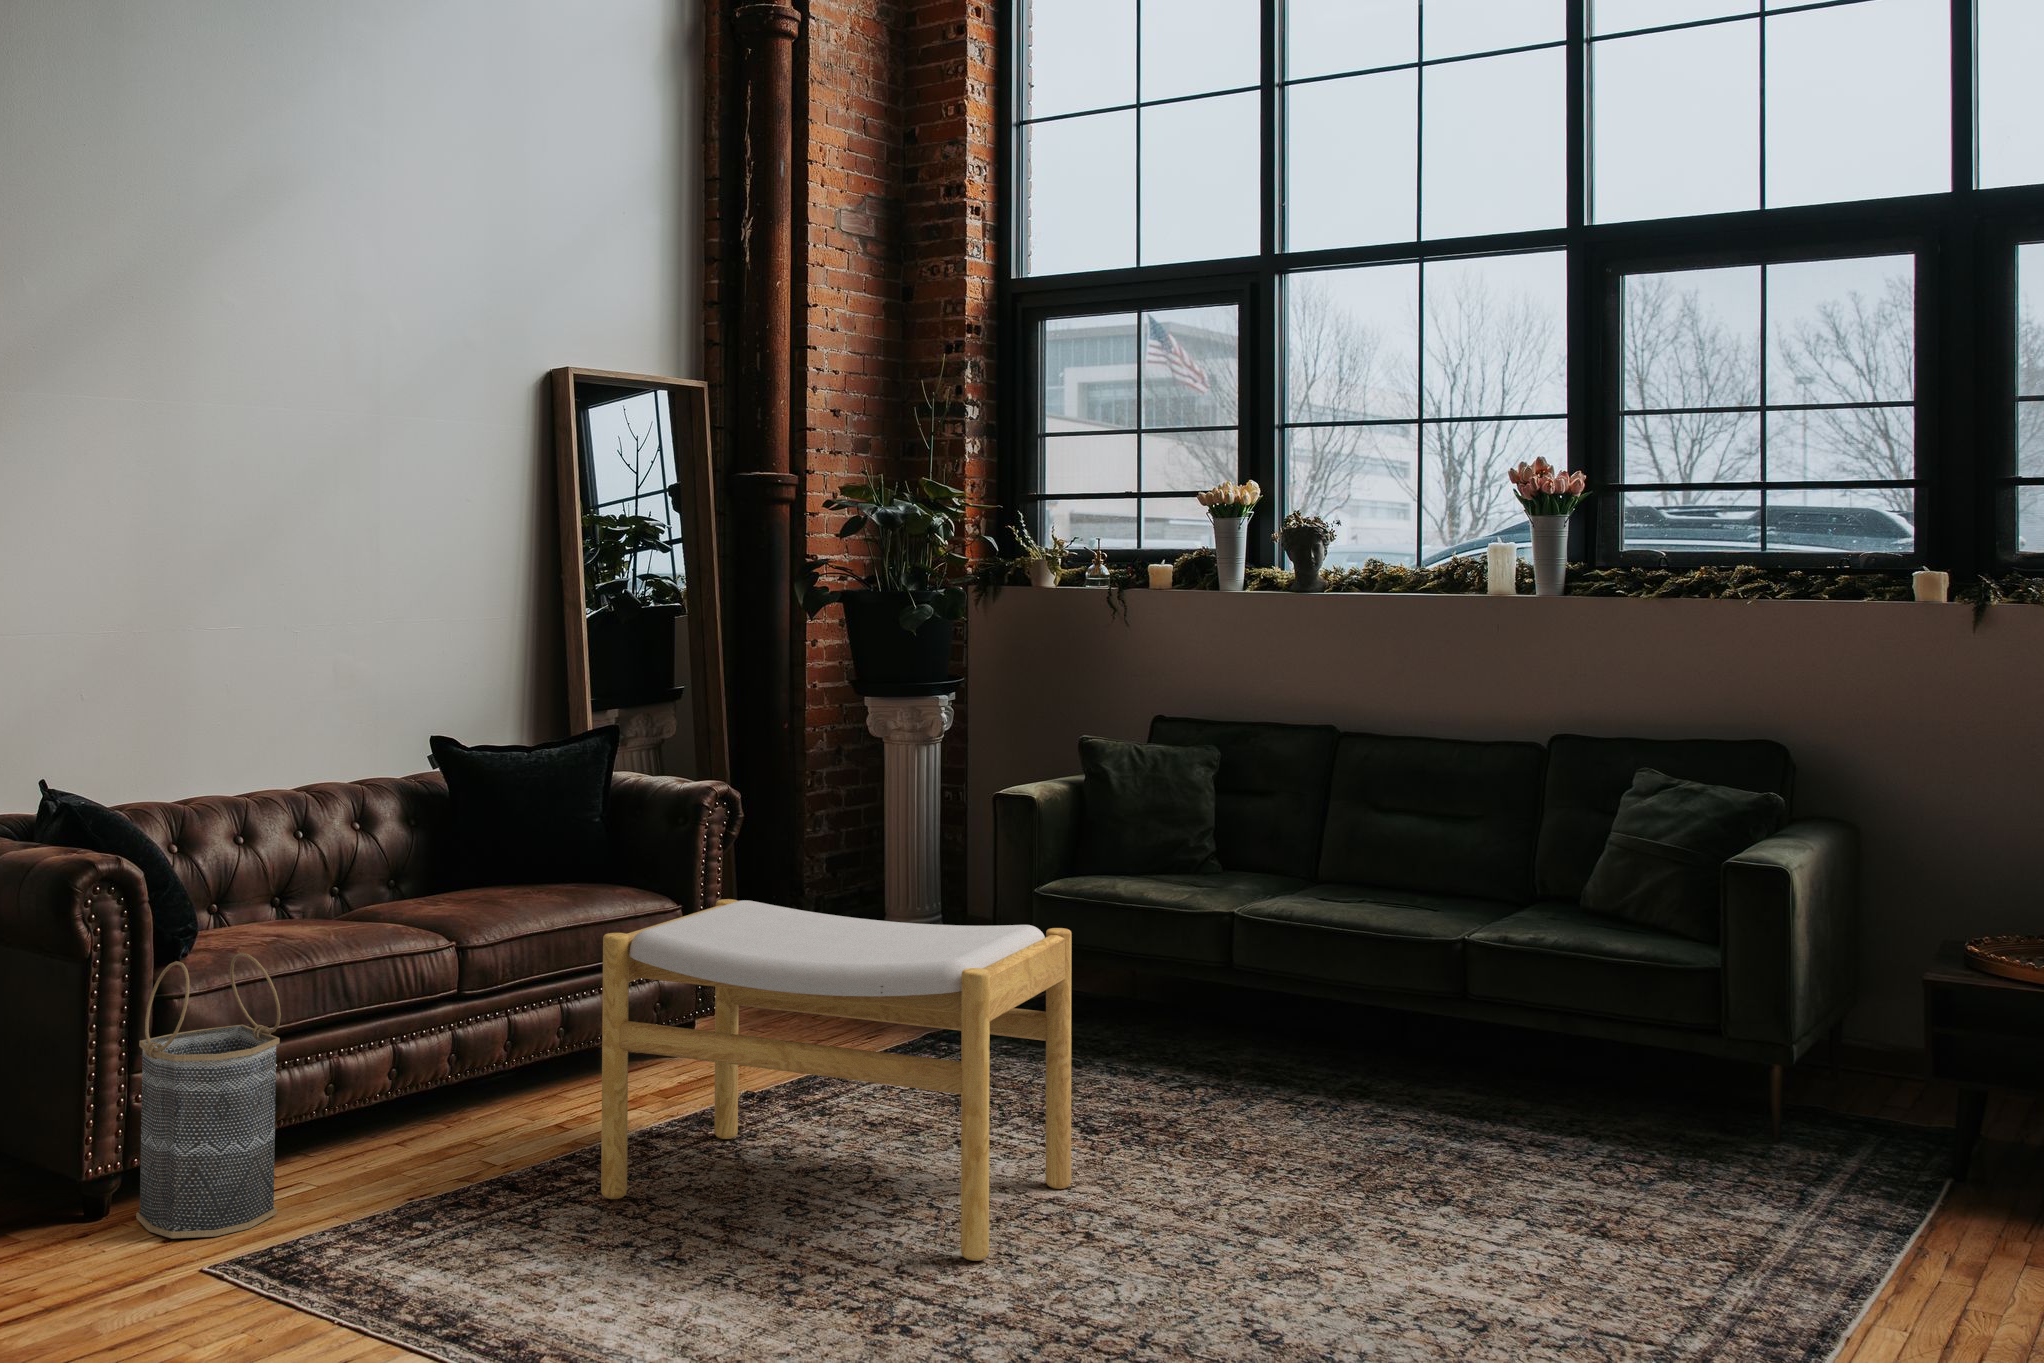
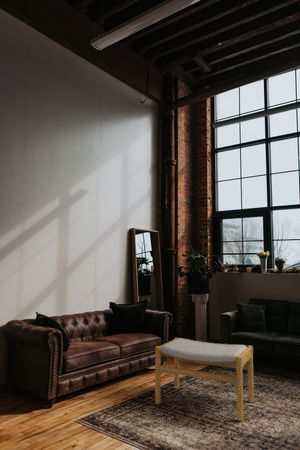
basket: present [136,953,281,1239] -> none [58,350,89,413]

